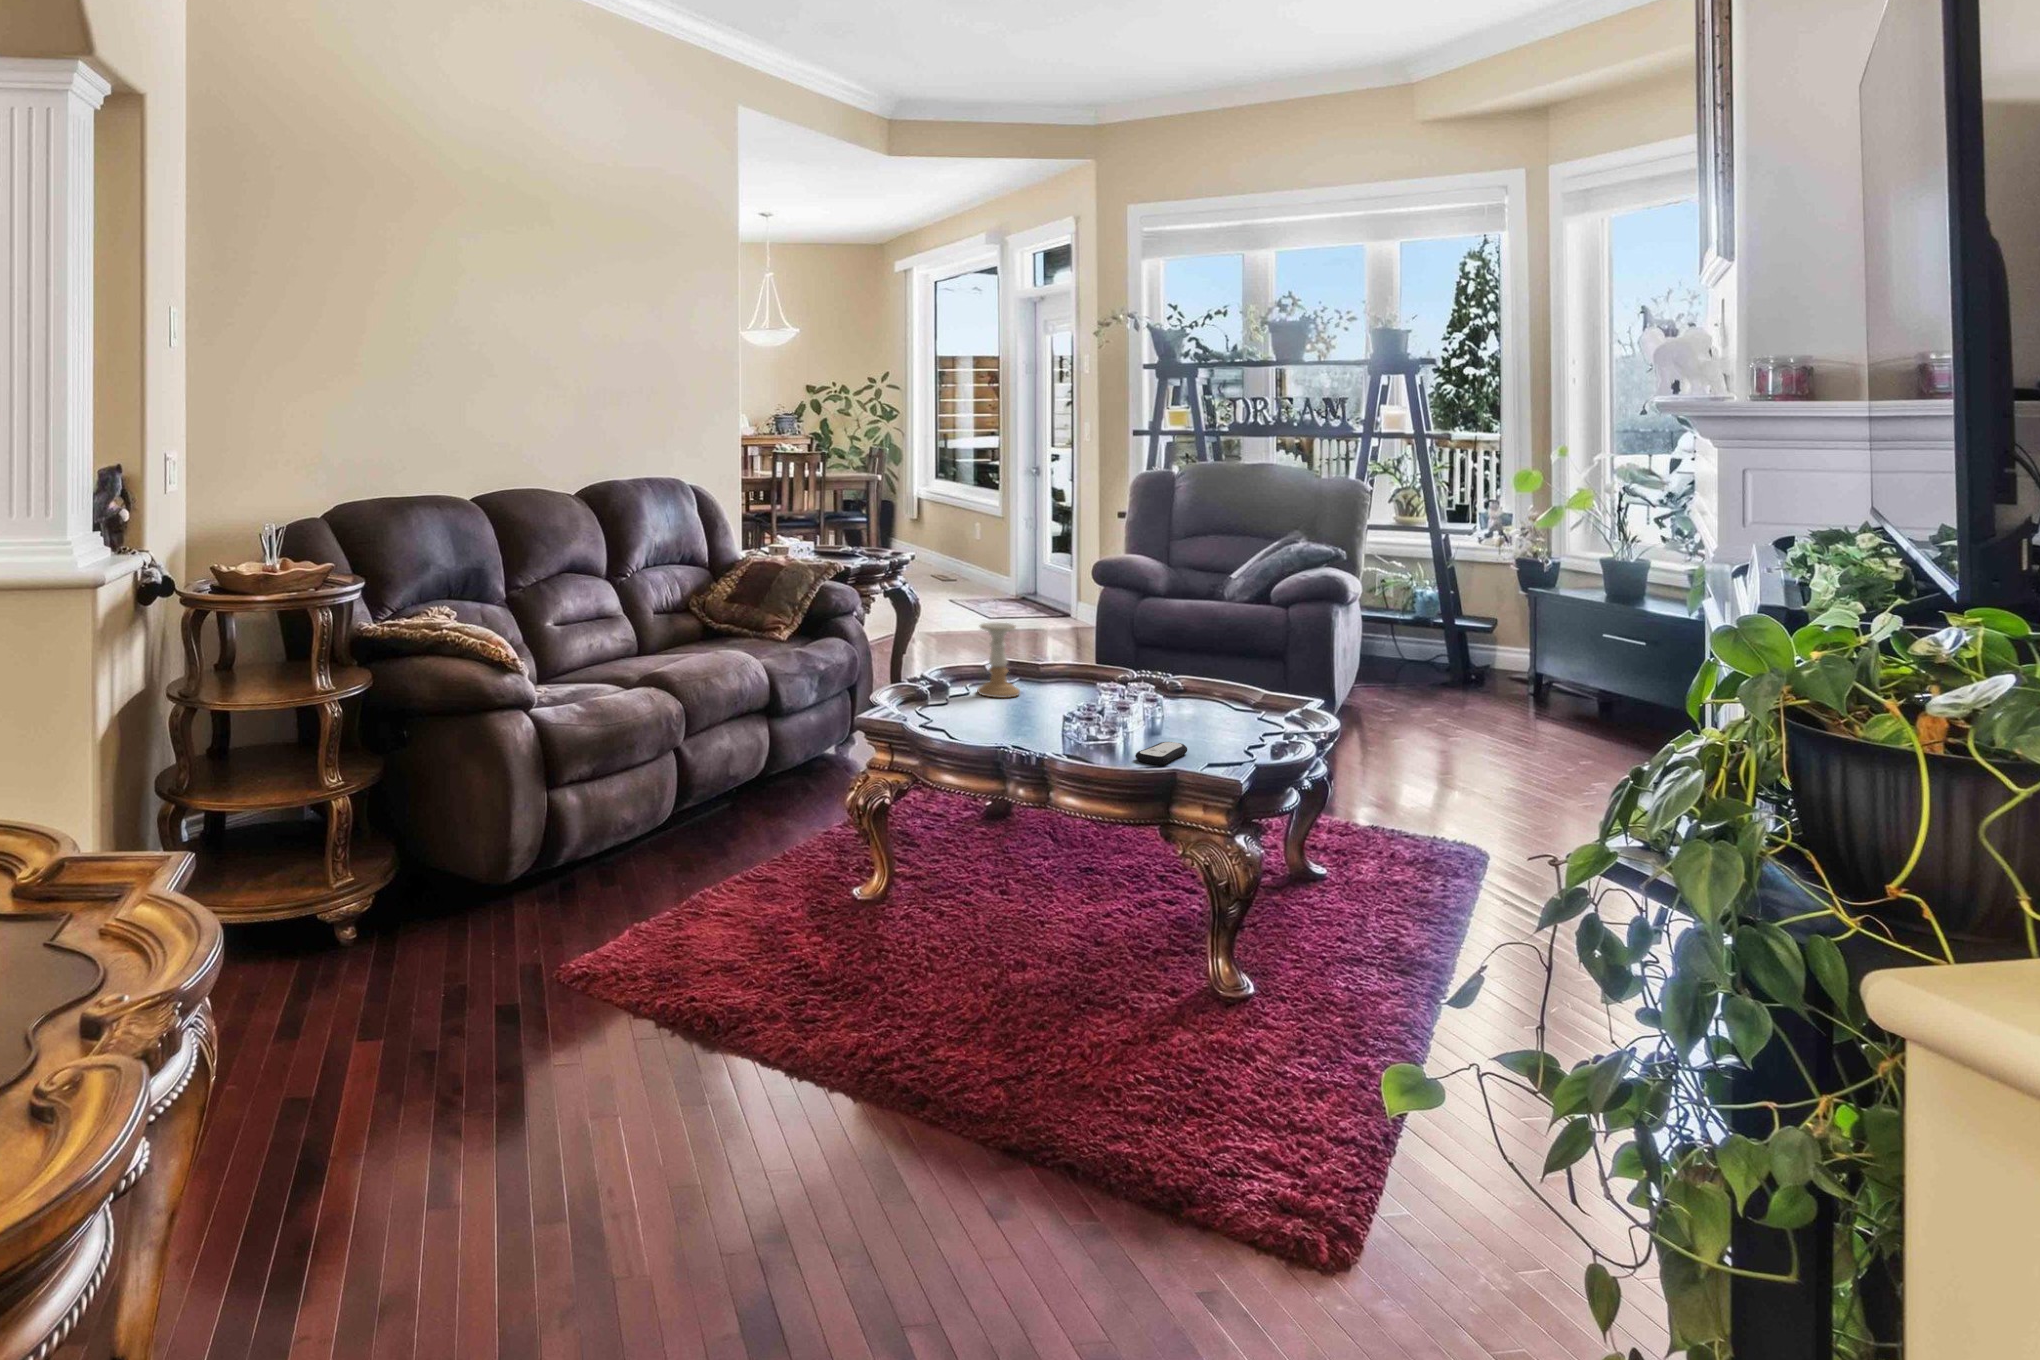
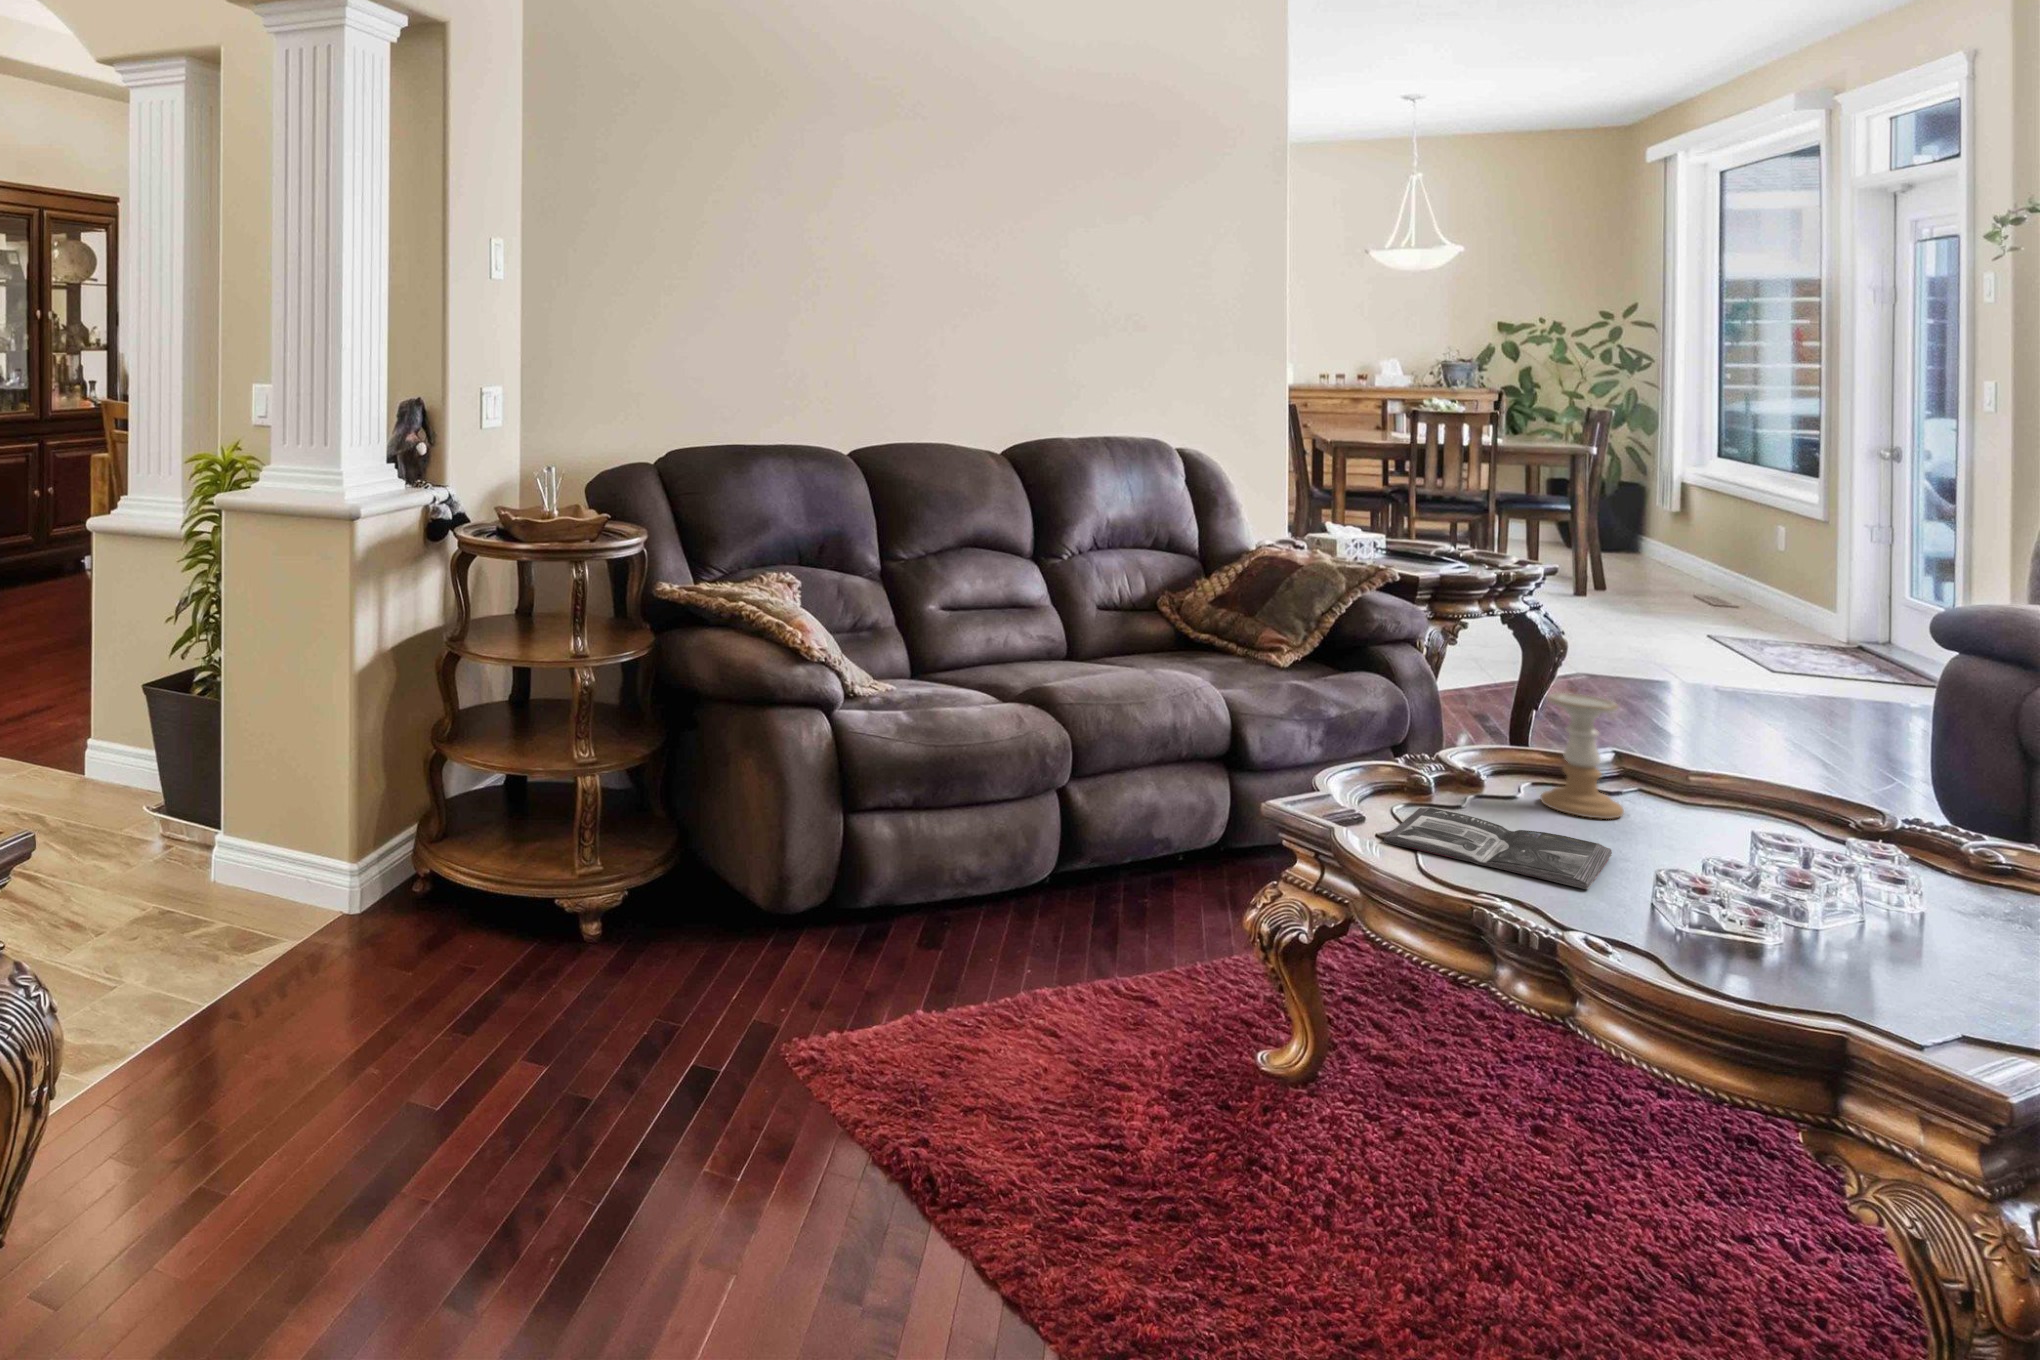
magazine: none [923,705,1034,733] -> present [1384,808,1612,889]
remote control: present [1135,742,1187,765] -> none [1768,963,1906,1006]

